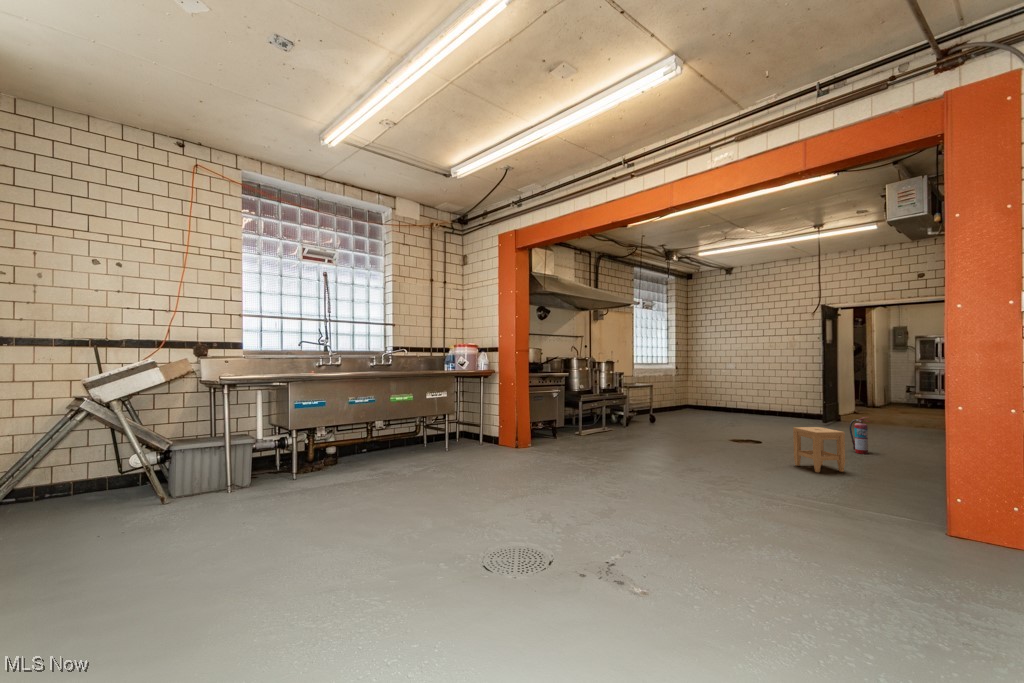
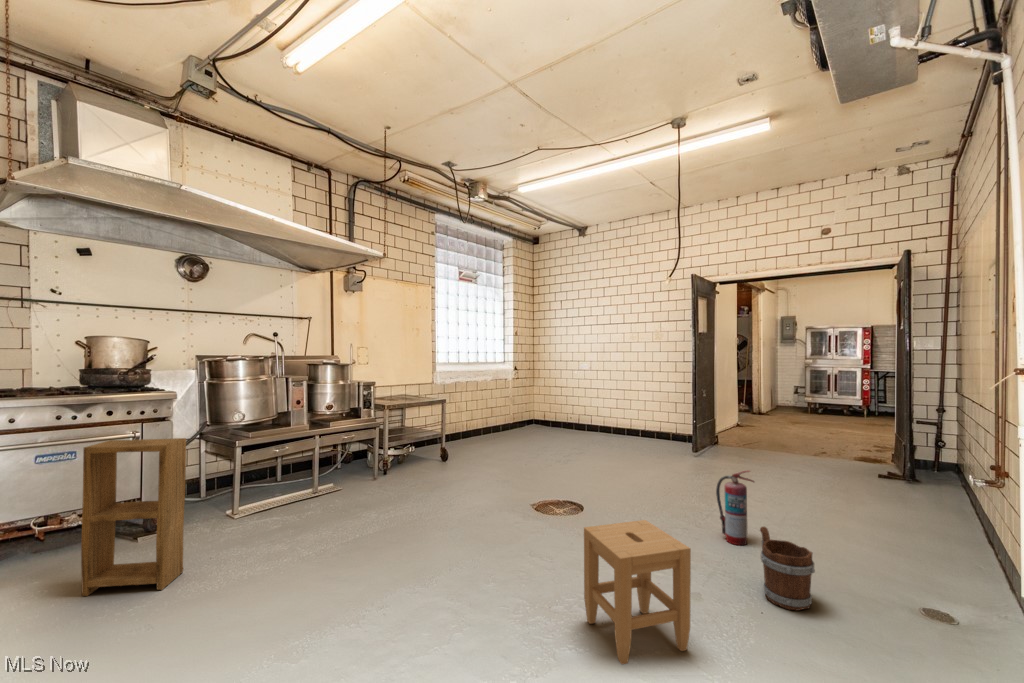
shelving unit: none [569,392,600,452] -> present [81,438,186,596]
bucket: none [876,437,903,468] -> present [760,527,815,611]

